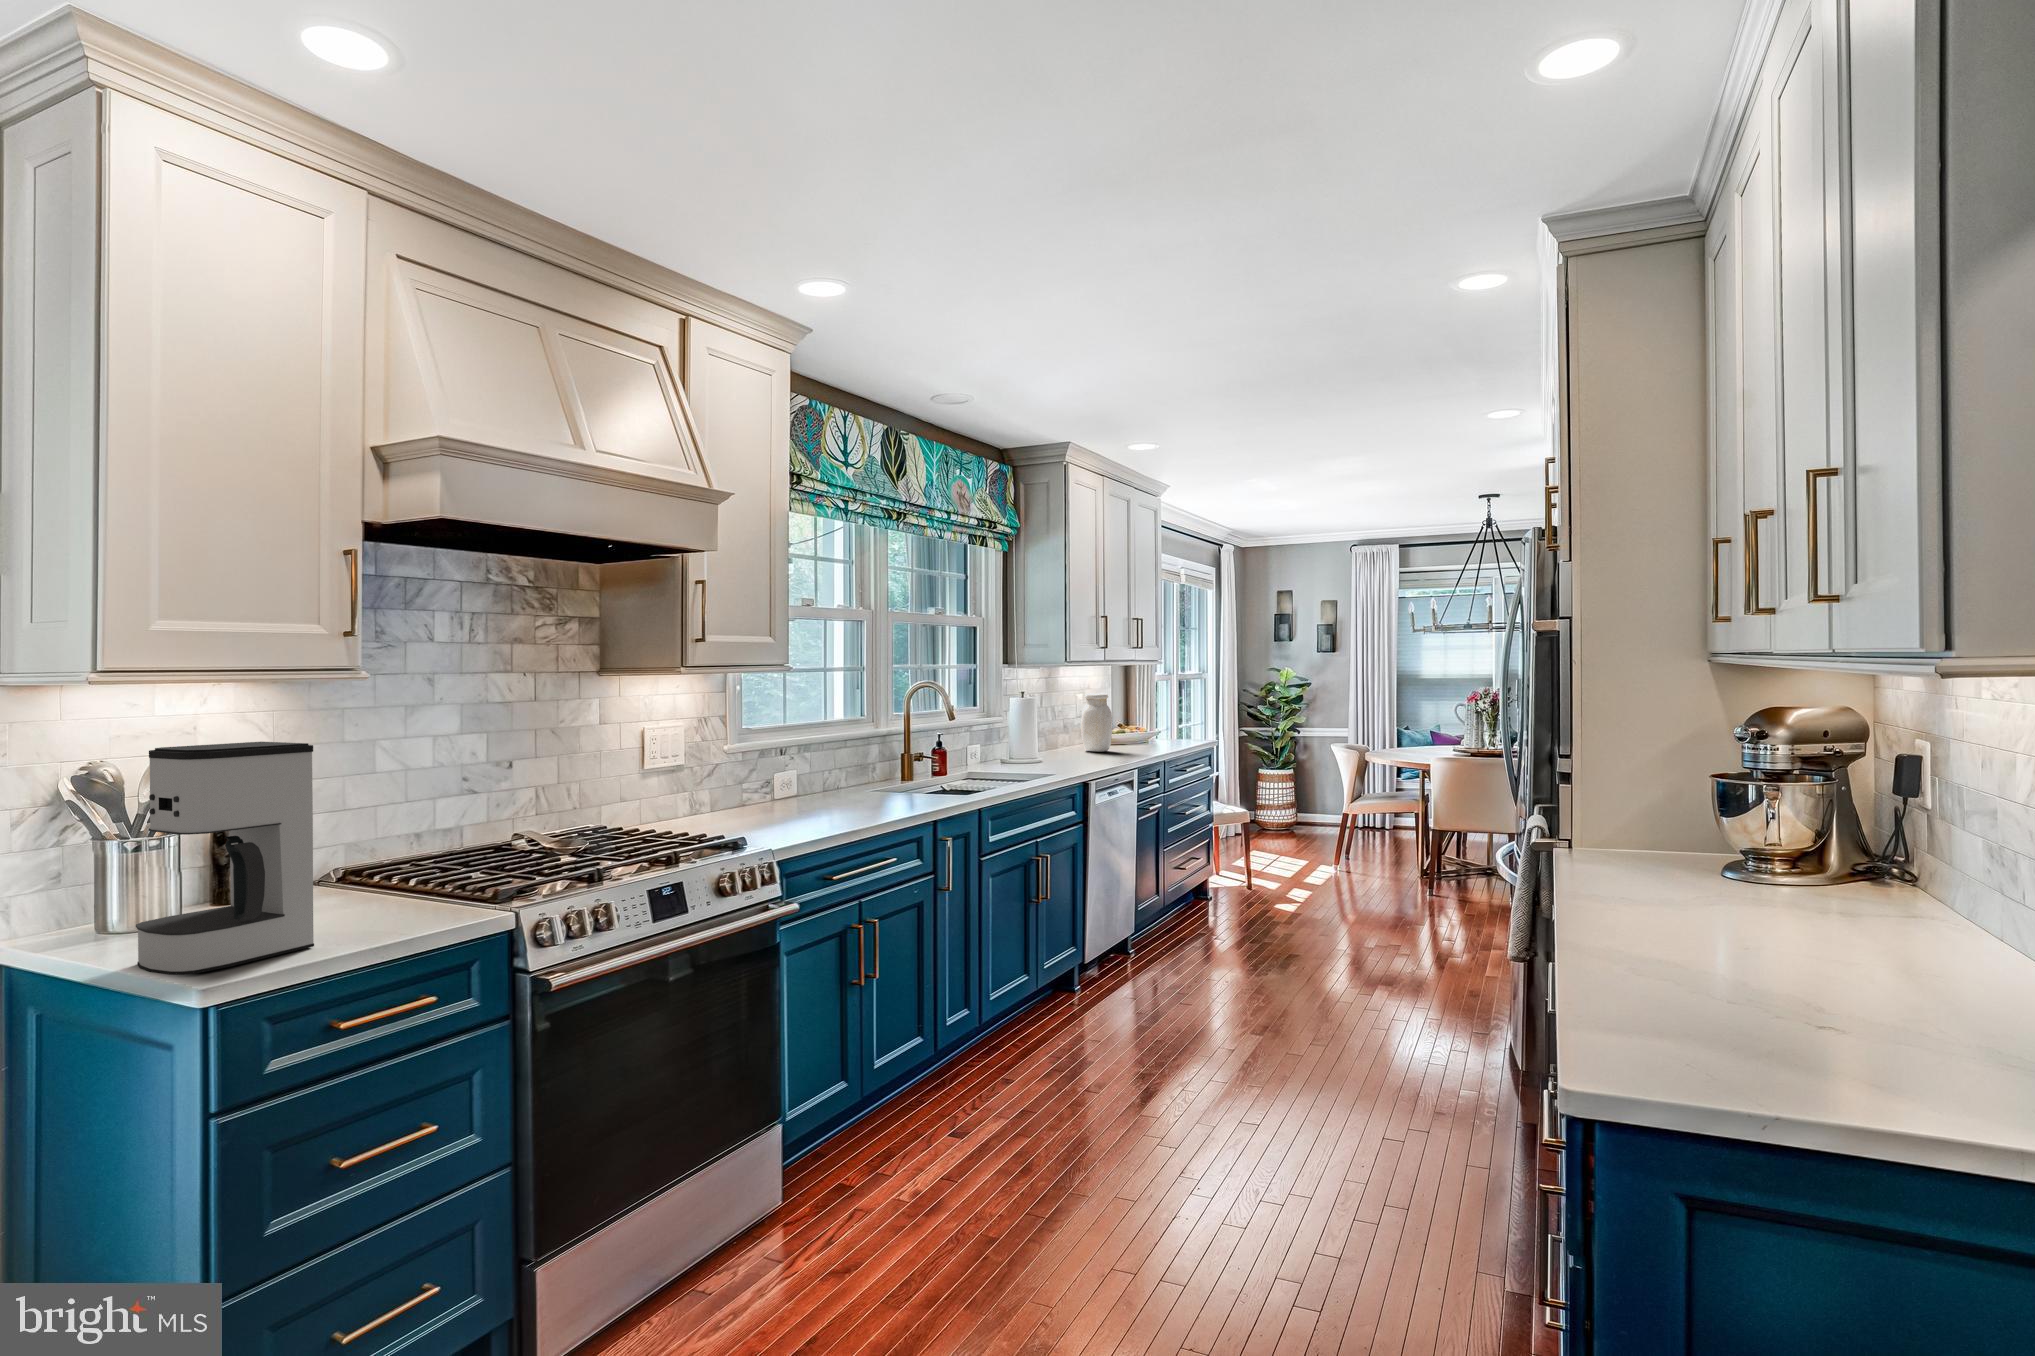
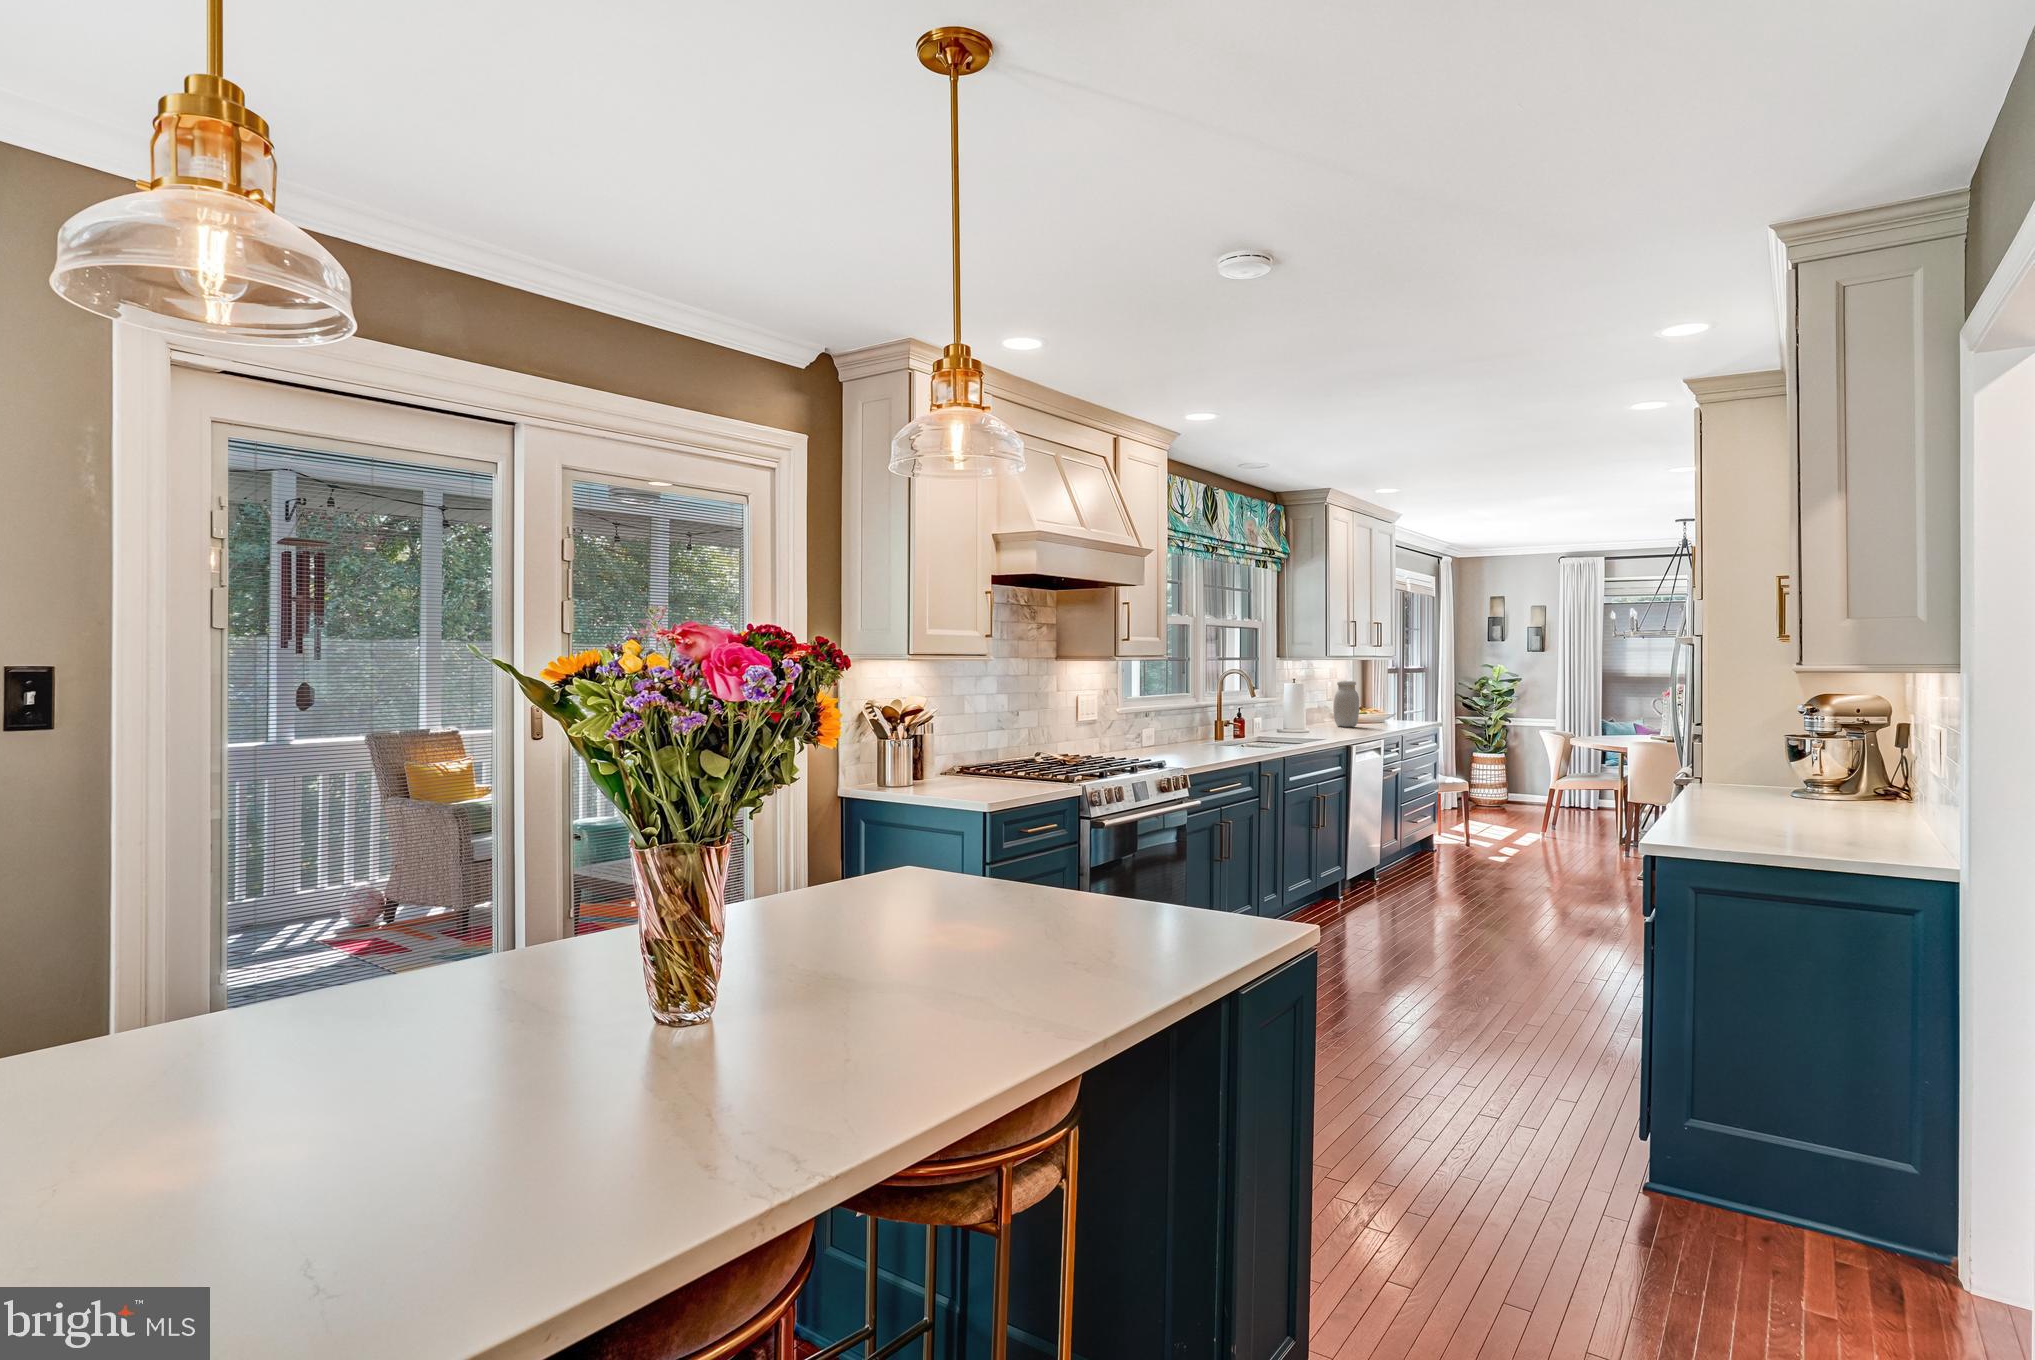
coffee maker: present [136,742,314,975] -> none [943,690,1011,797]

